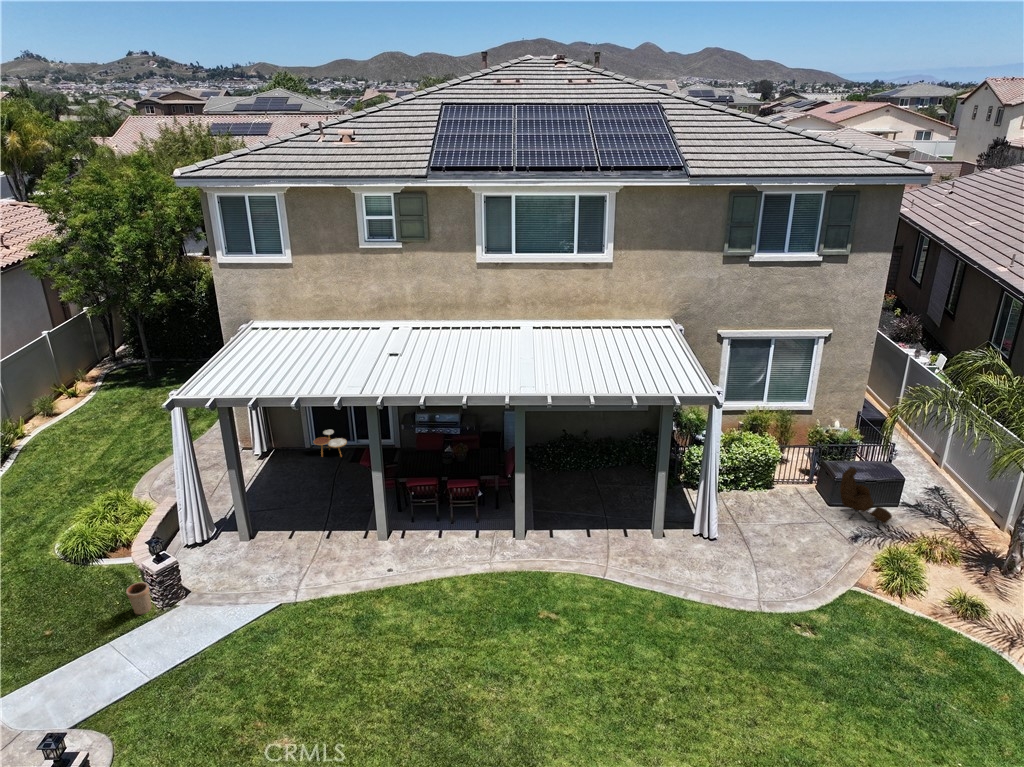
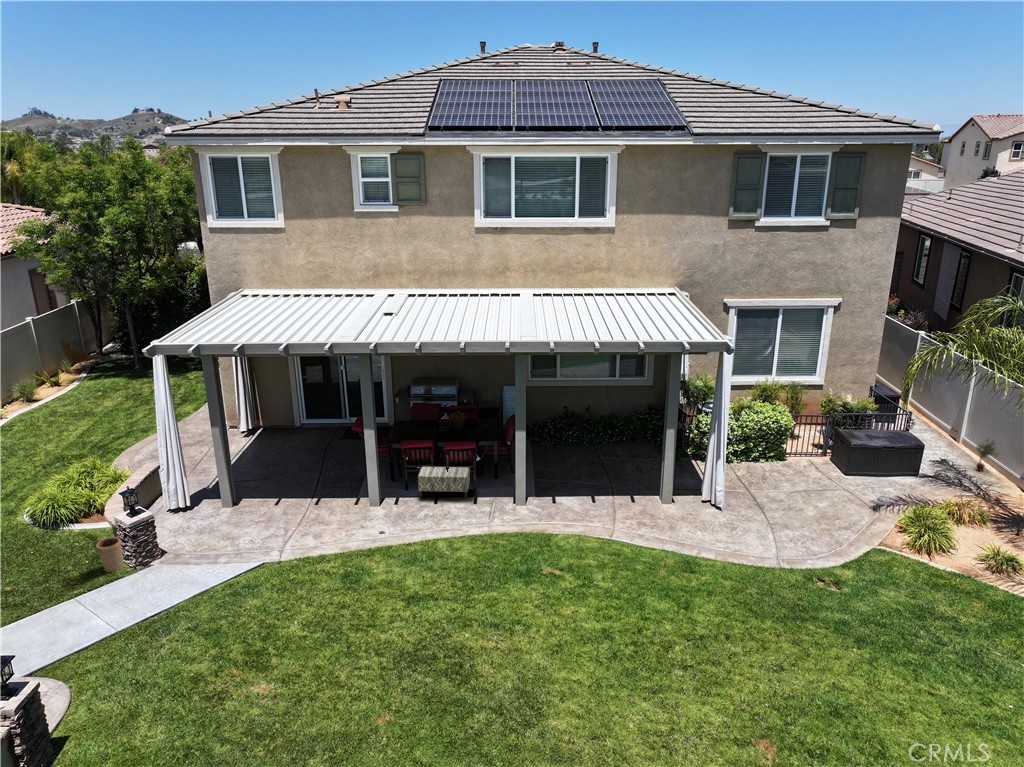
side table: present [314,430,347,456] -> none [304,408,339,436]
lounge chair: present [840,468,892,527] -> present [60,340,104,368]
potted tree: none [954,470,978,501] -> present [976,440,997,471]
bench: none [423,500,472,531] -> present [418,467,470,498]

